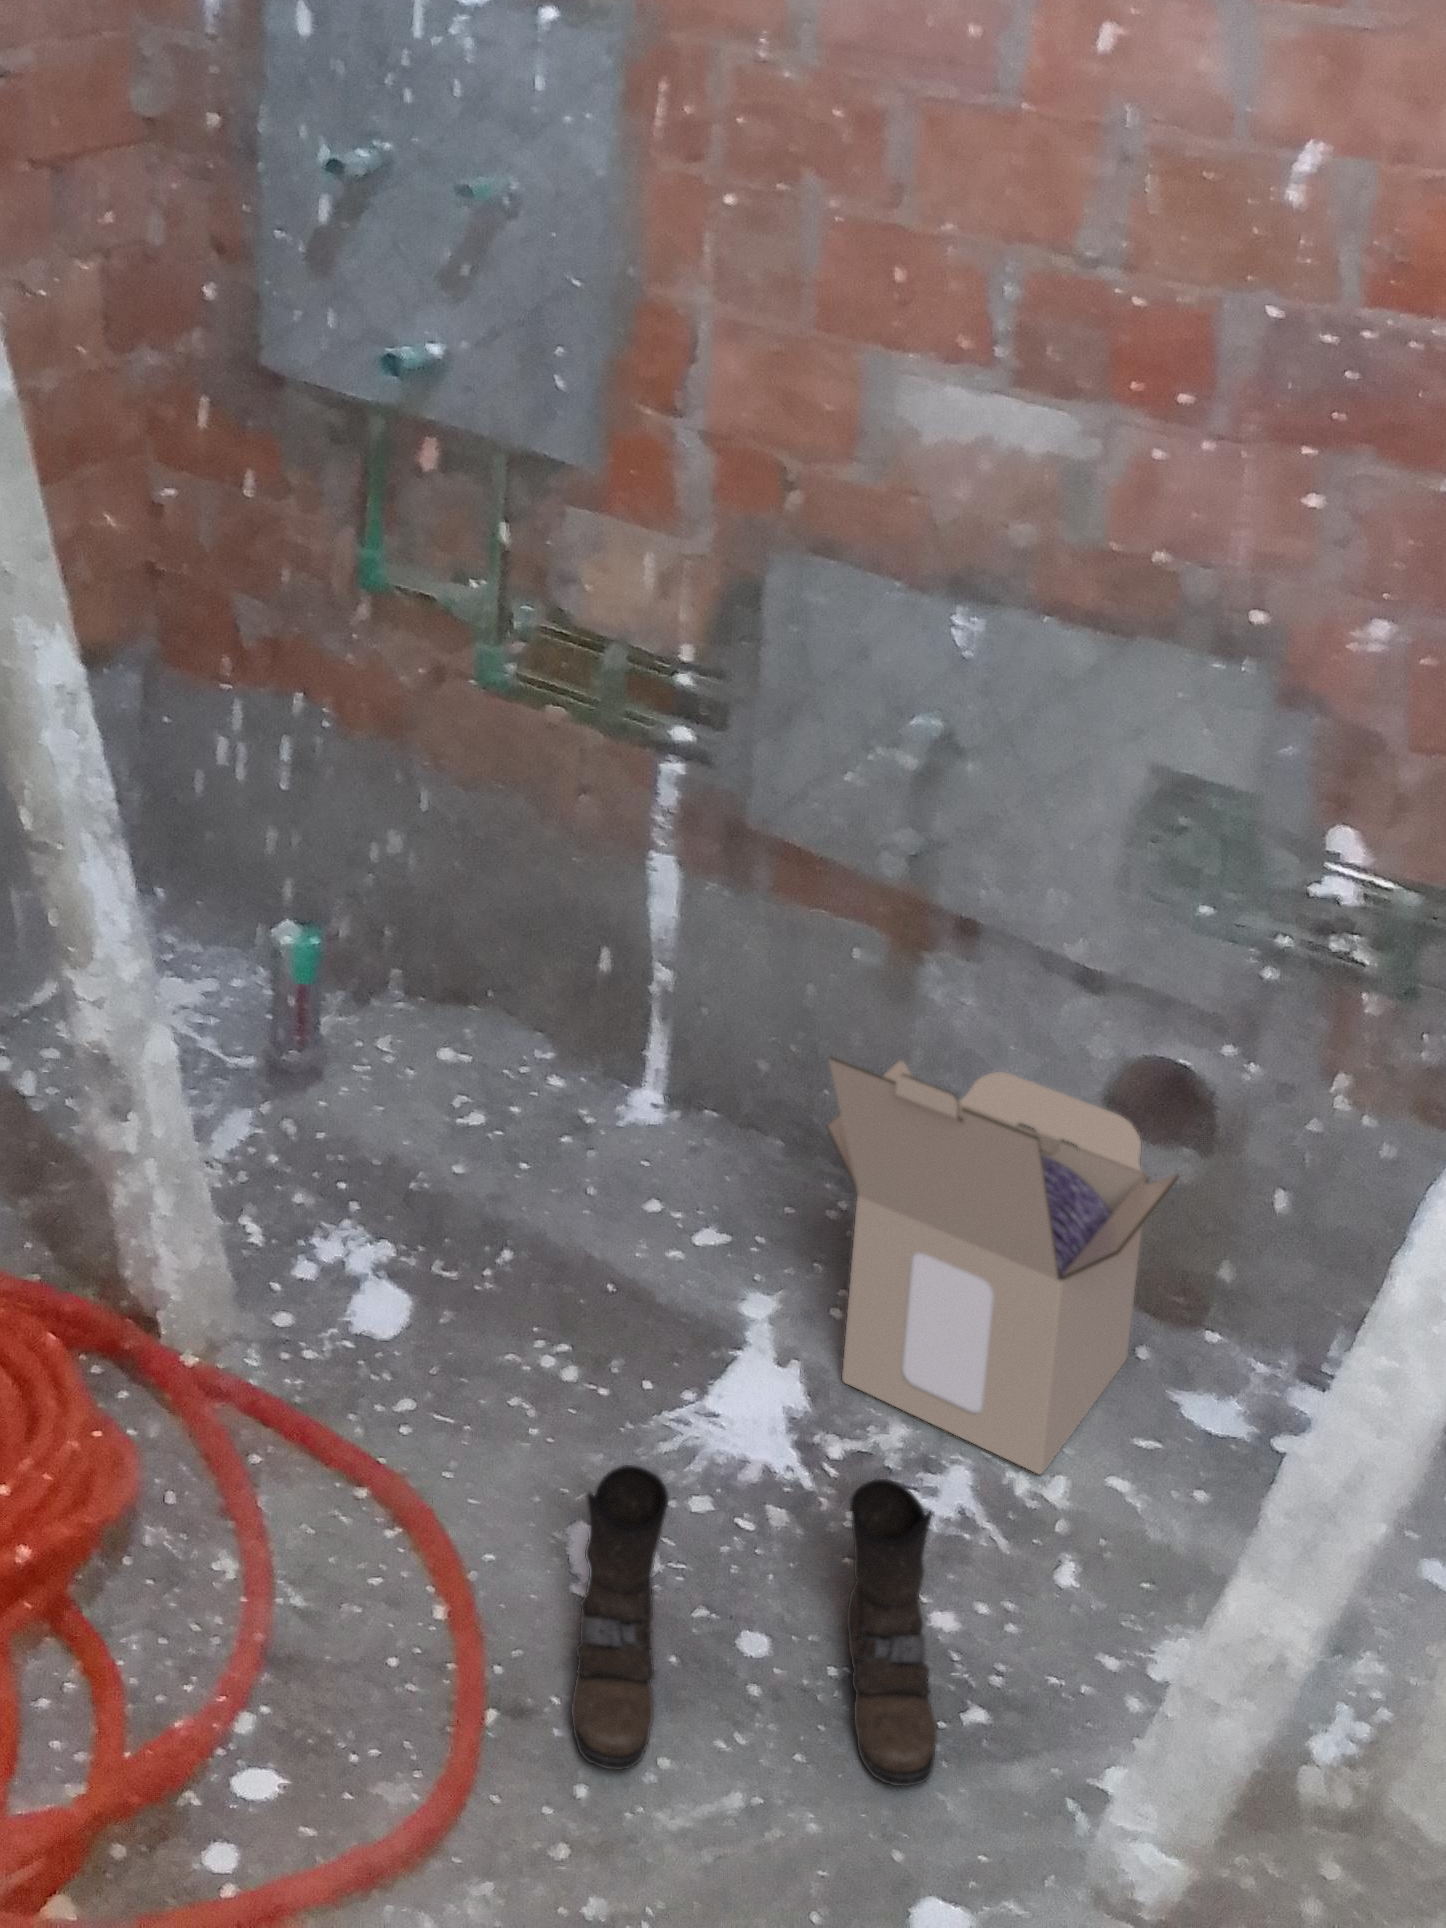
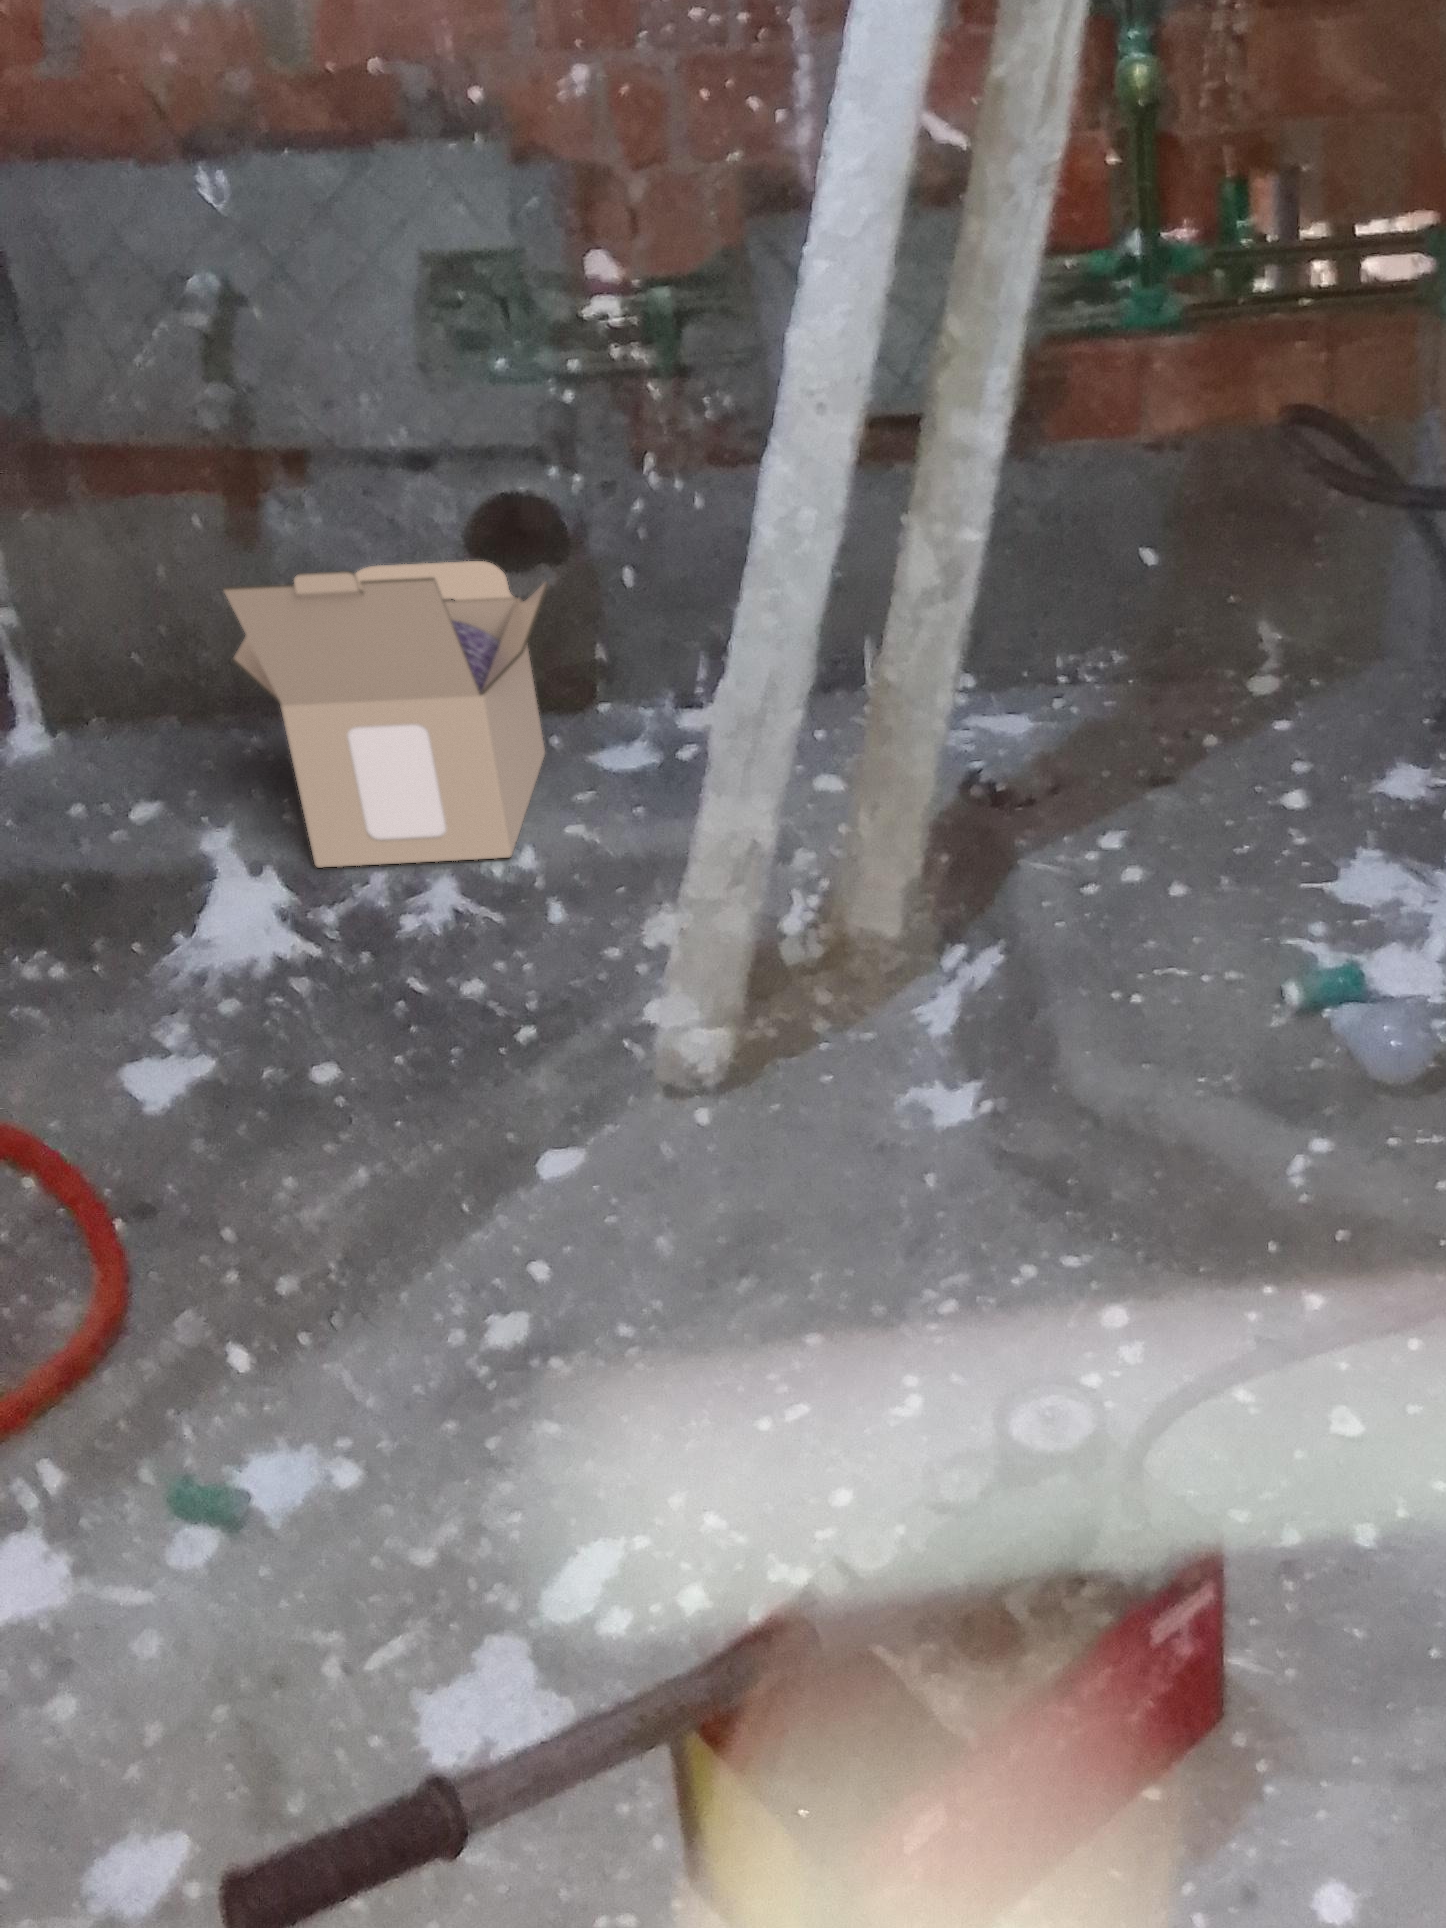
boots: present [571,1465,937,1786] -> none [144,888,512,1205]

